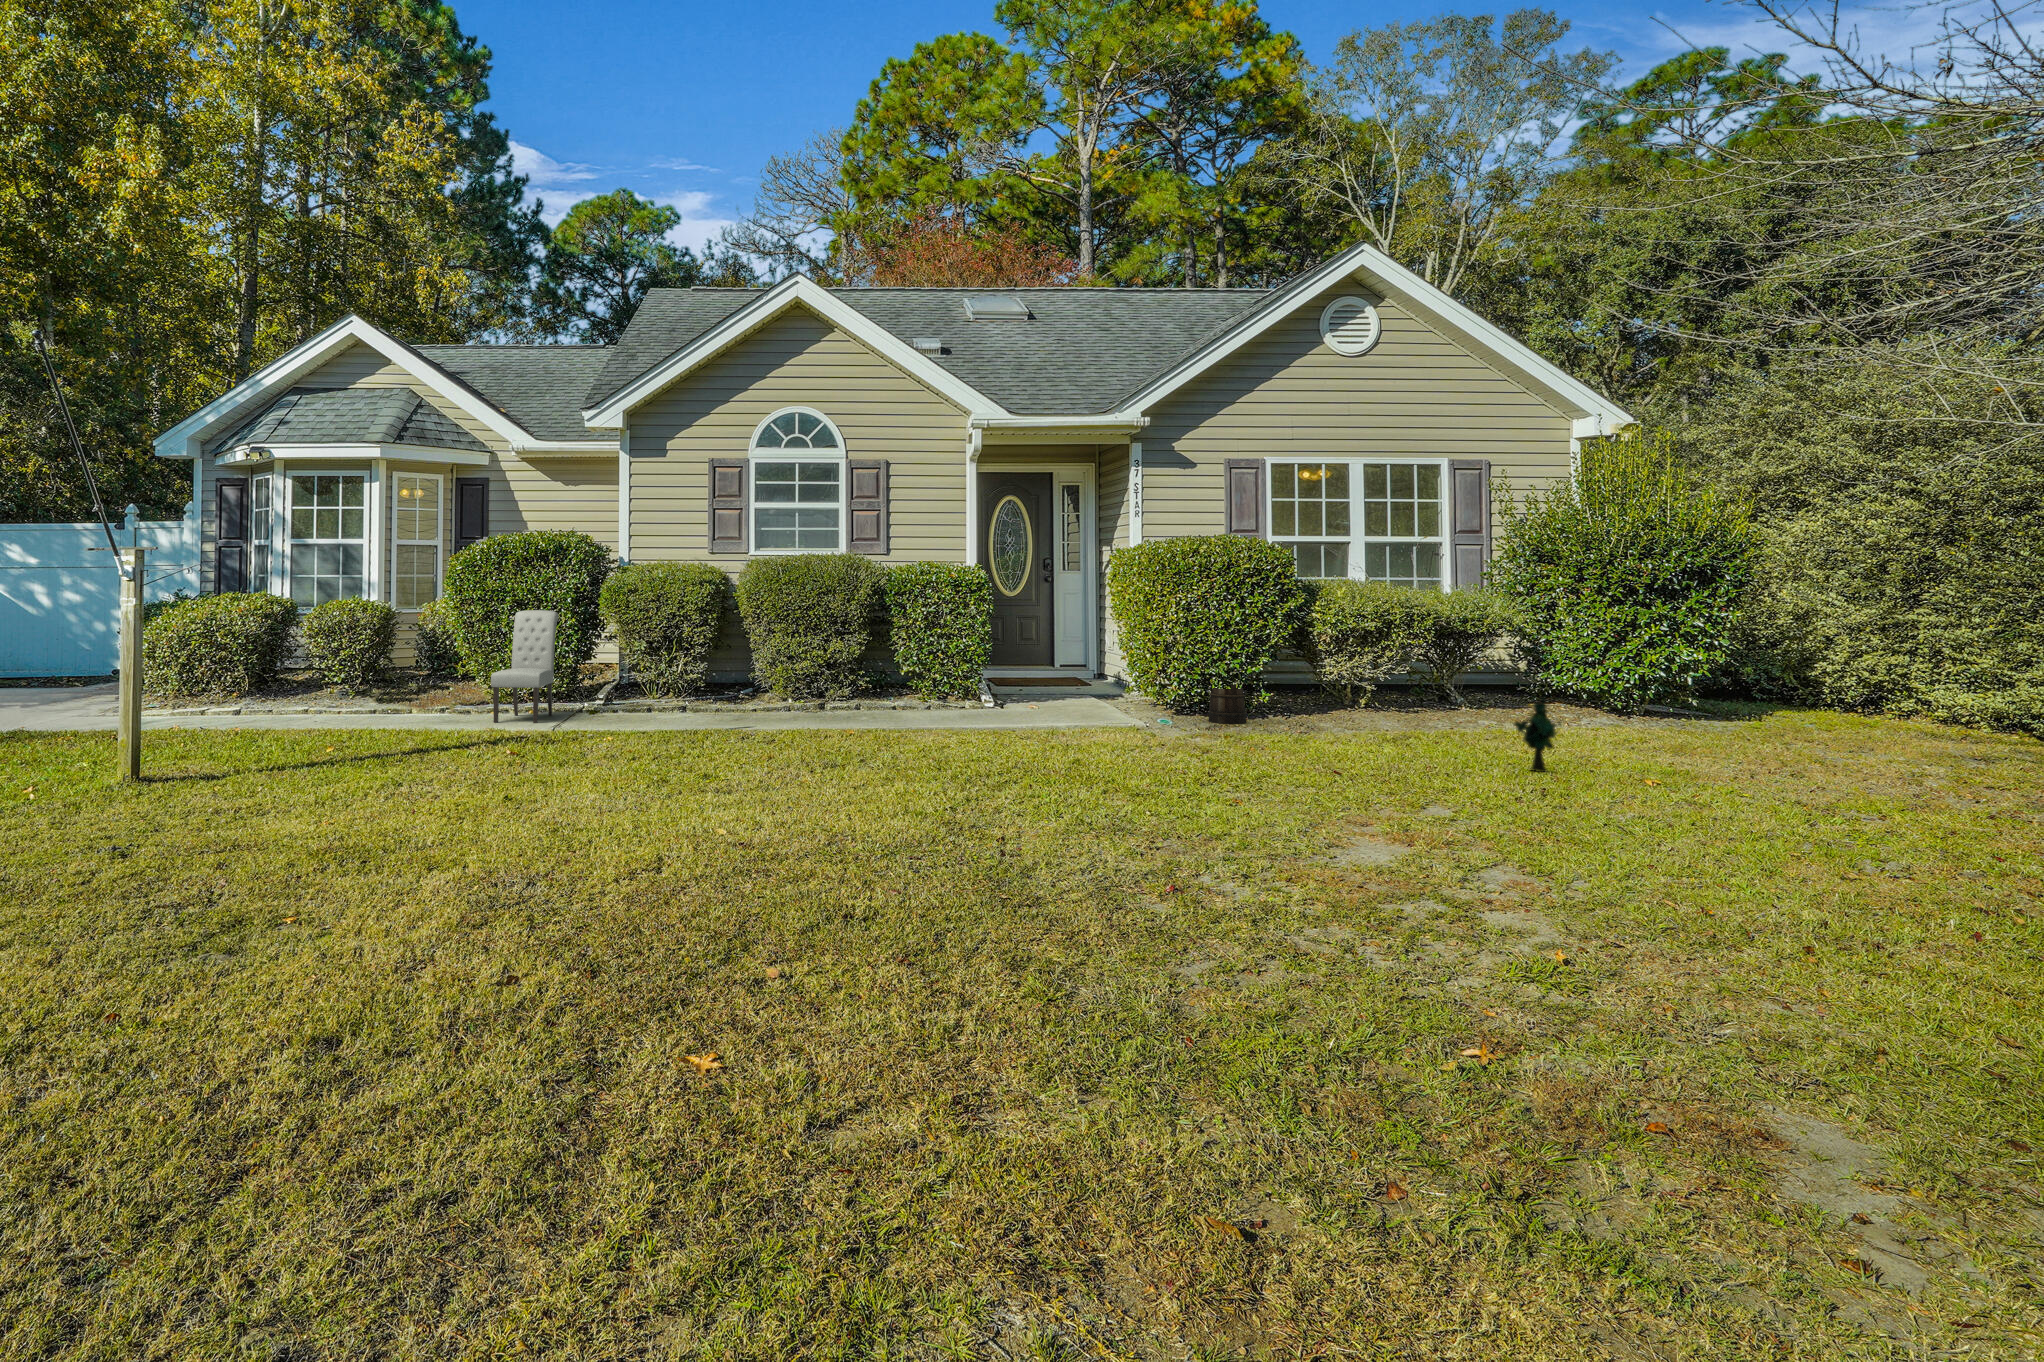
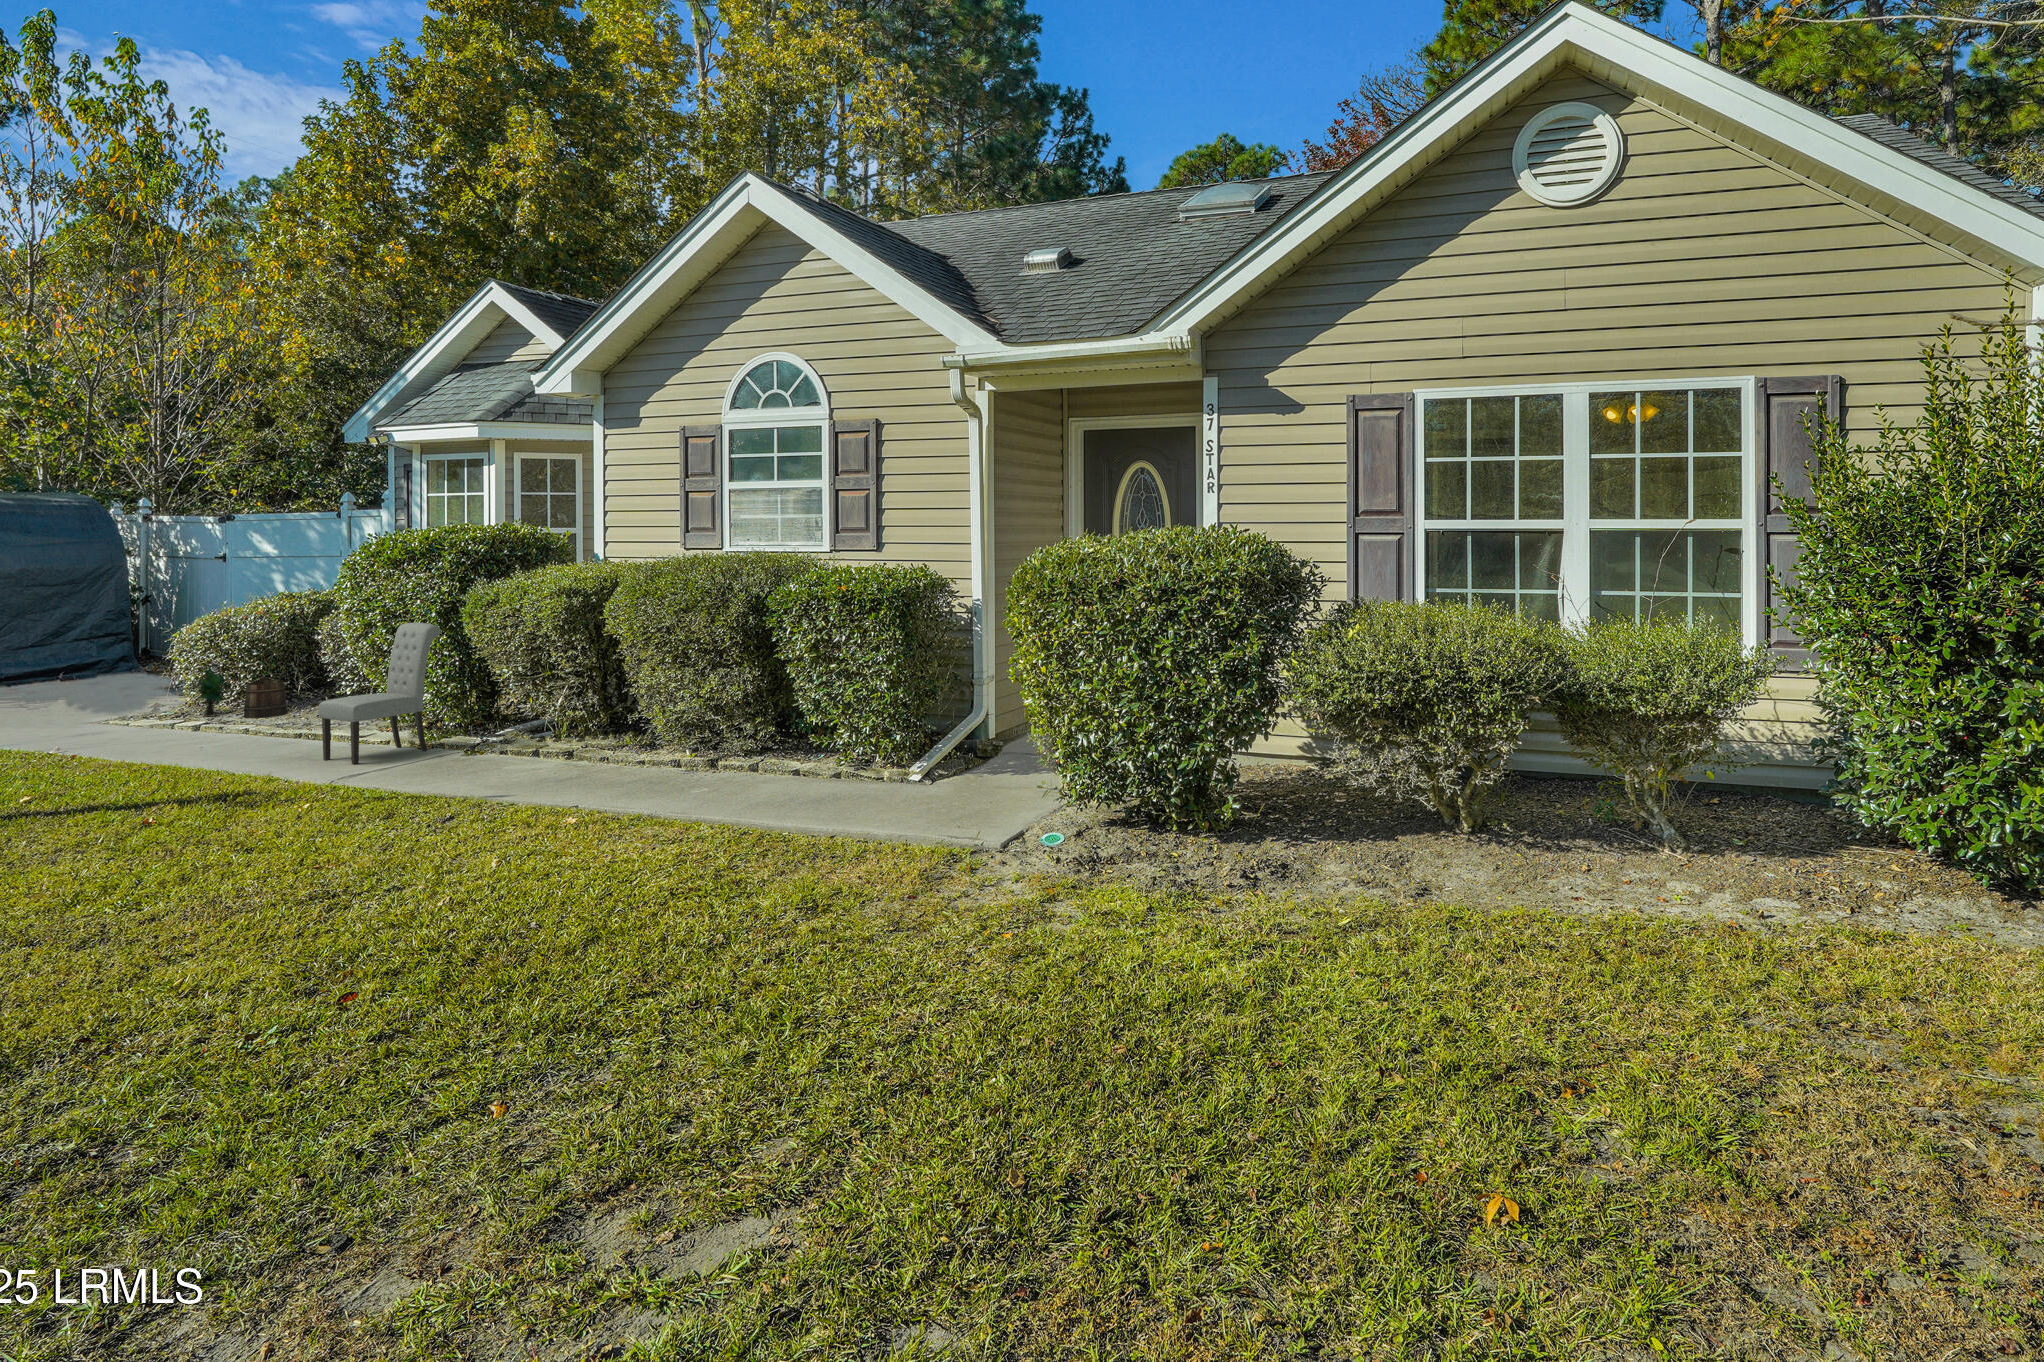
bucket: present [1208,685,1246,724] -> present [244,677,287,718]
decorative plant: present [1514,697,1561,772] -> present [196,664,231,717]

